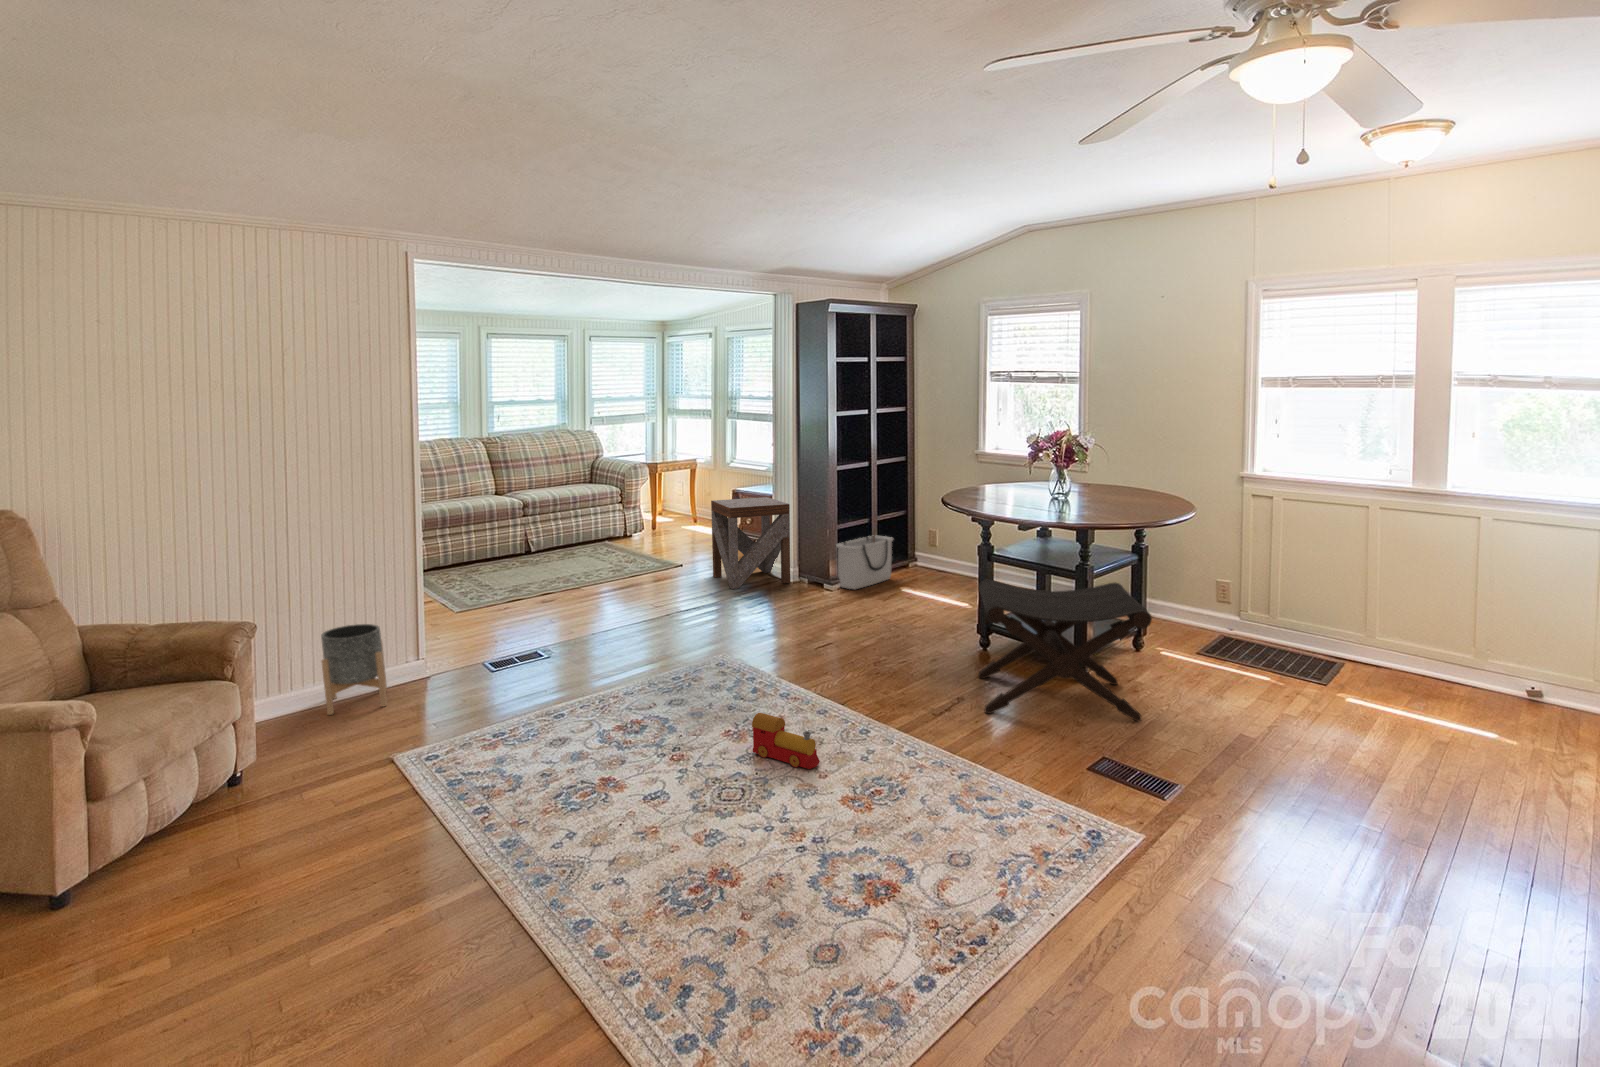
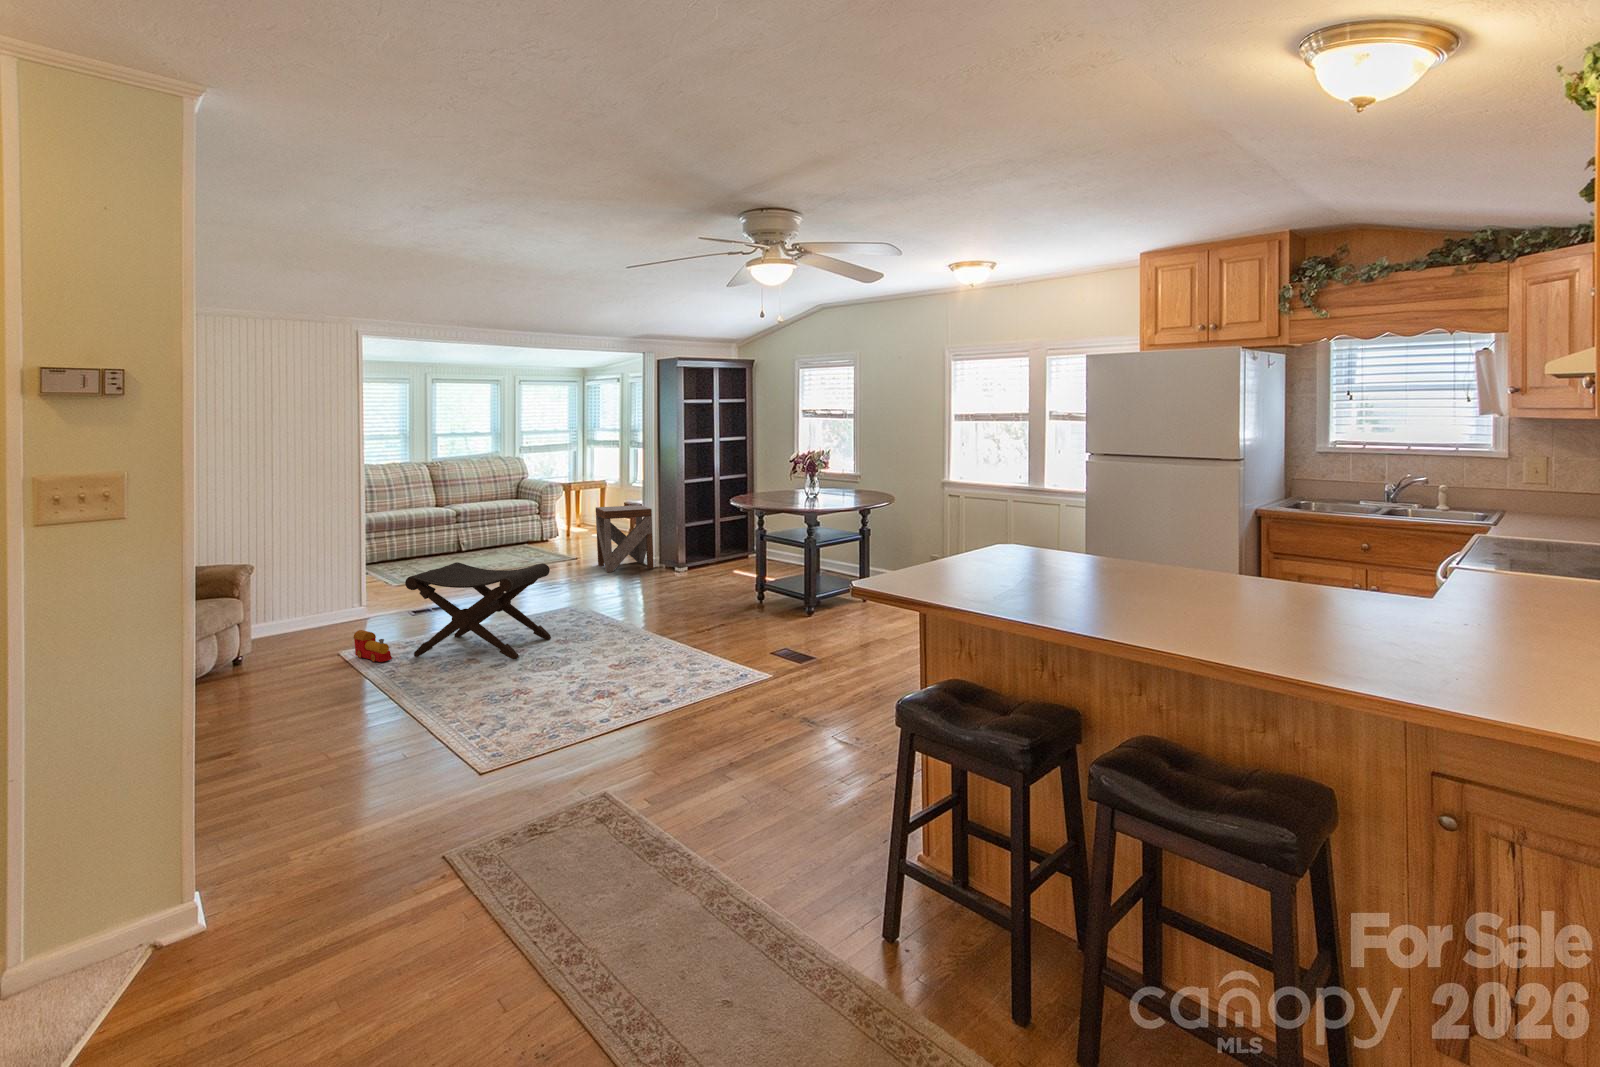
storage bin: present [836,536,893,589] -> none [685,533,733,572]
footstool: present [978,579,1152,721] -> present [405,562,551,660]
planter: present [321,624,387,715] -> none [294,580,339,637]
toy train: present [752,713,820,769] -> present [353,630,392,662]

